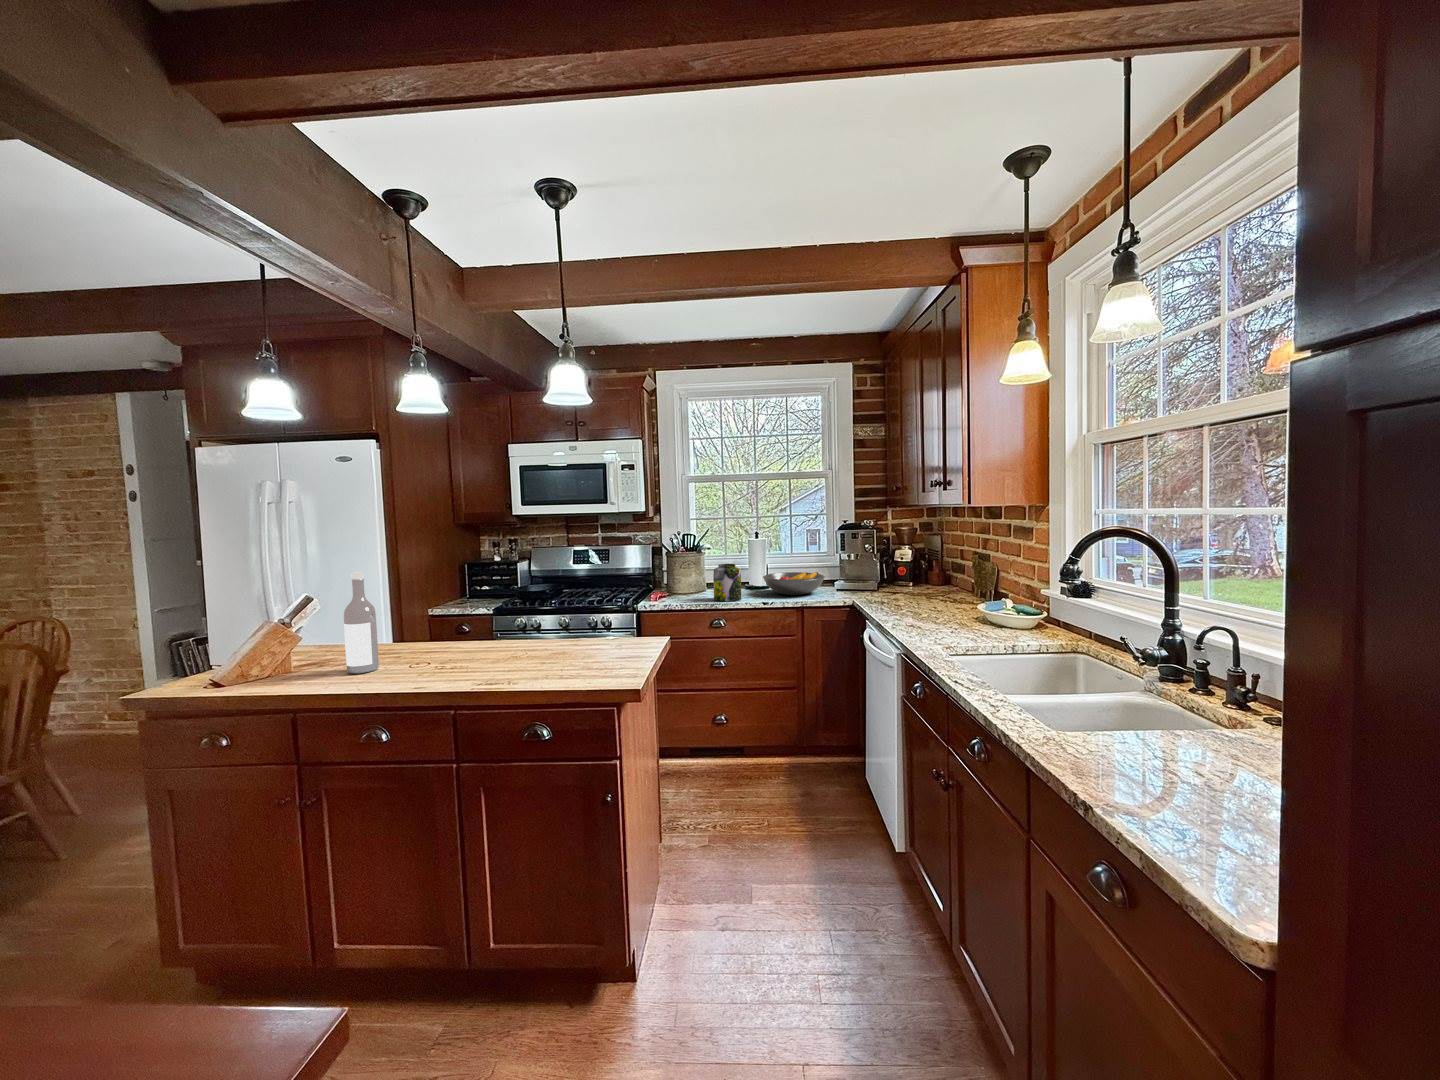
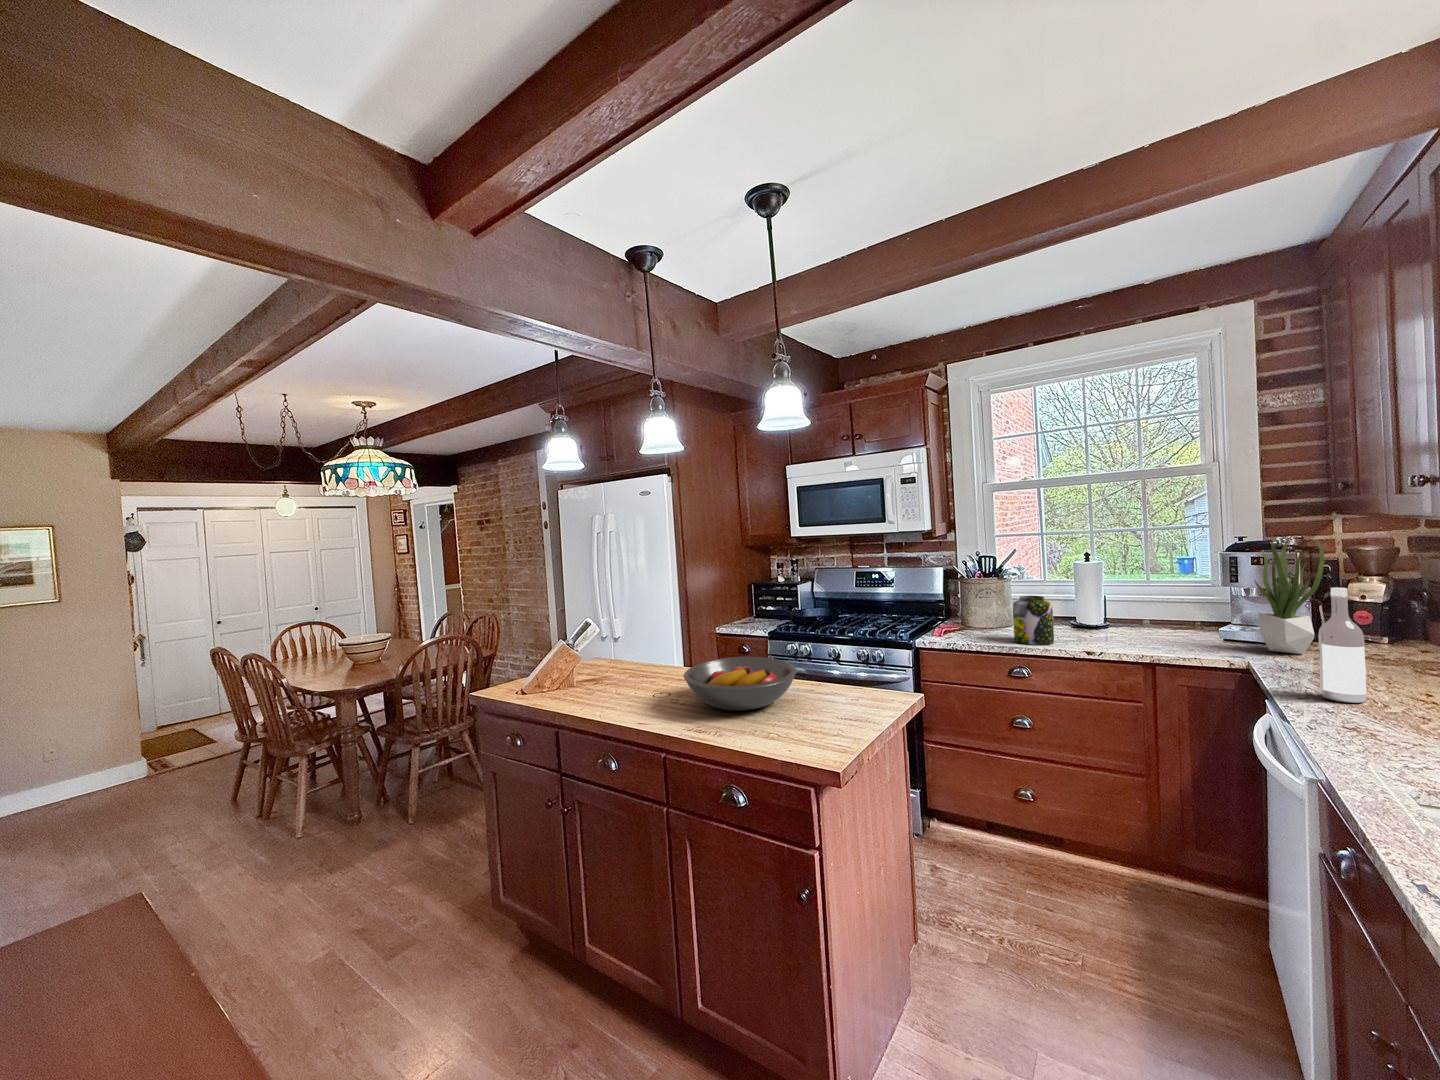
potted plant: none [856,521,888,594] -> present [1254,539,1324,654]
wine bottle: present [344,572,379,674] -> present [1319,588,1366,703]
fruit bowl: present [763,572,825,595] -> present [684,657,797,711]

